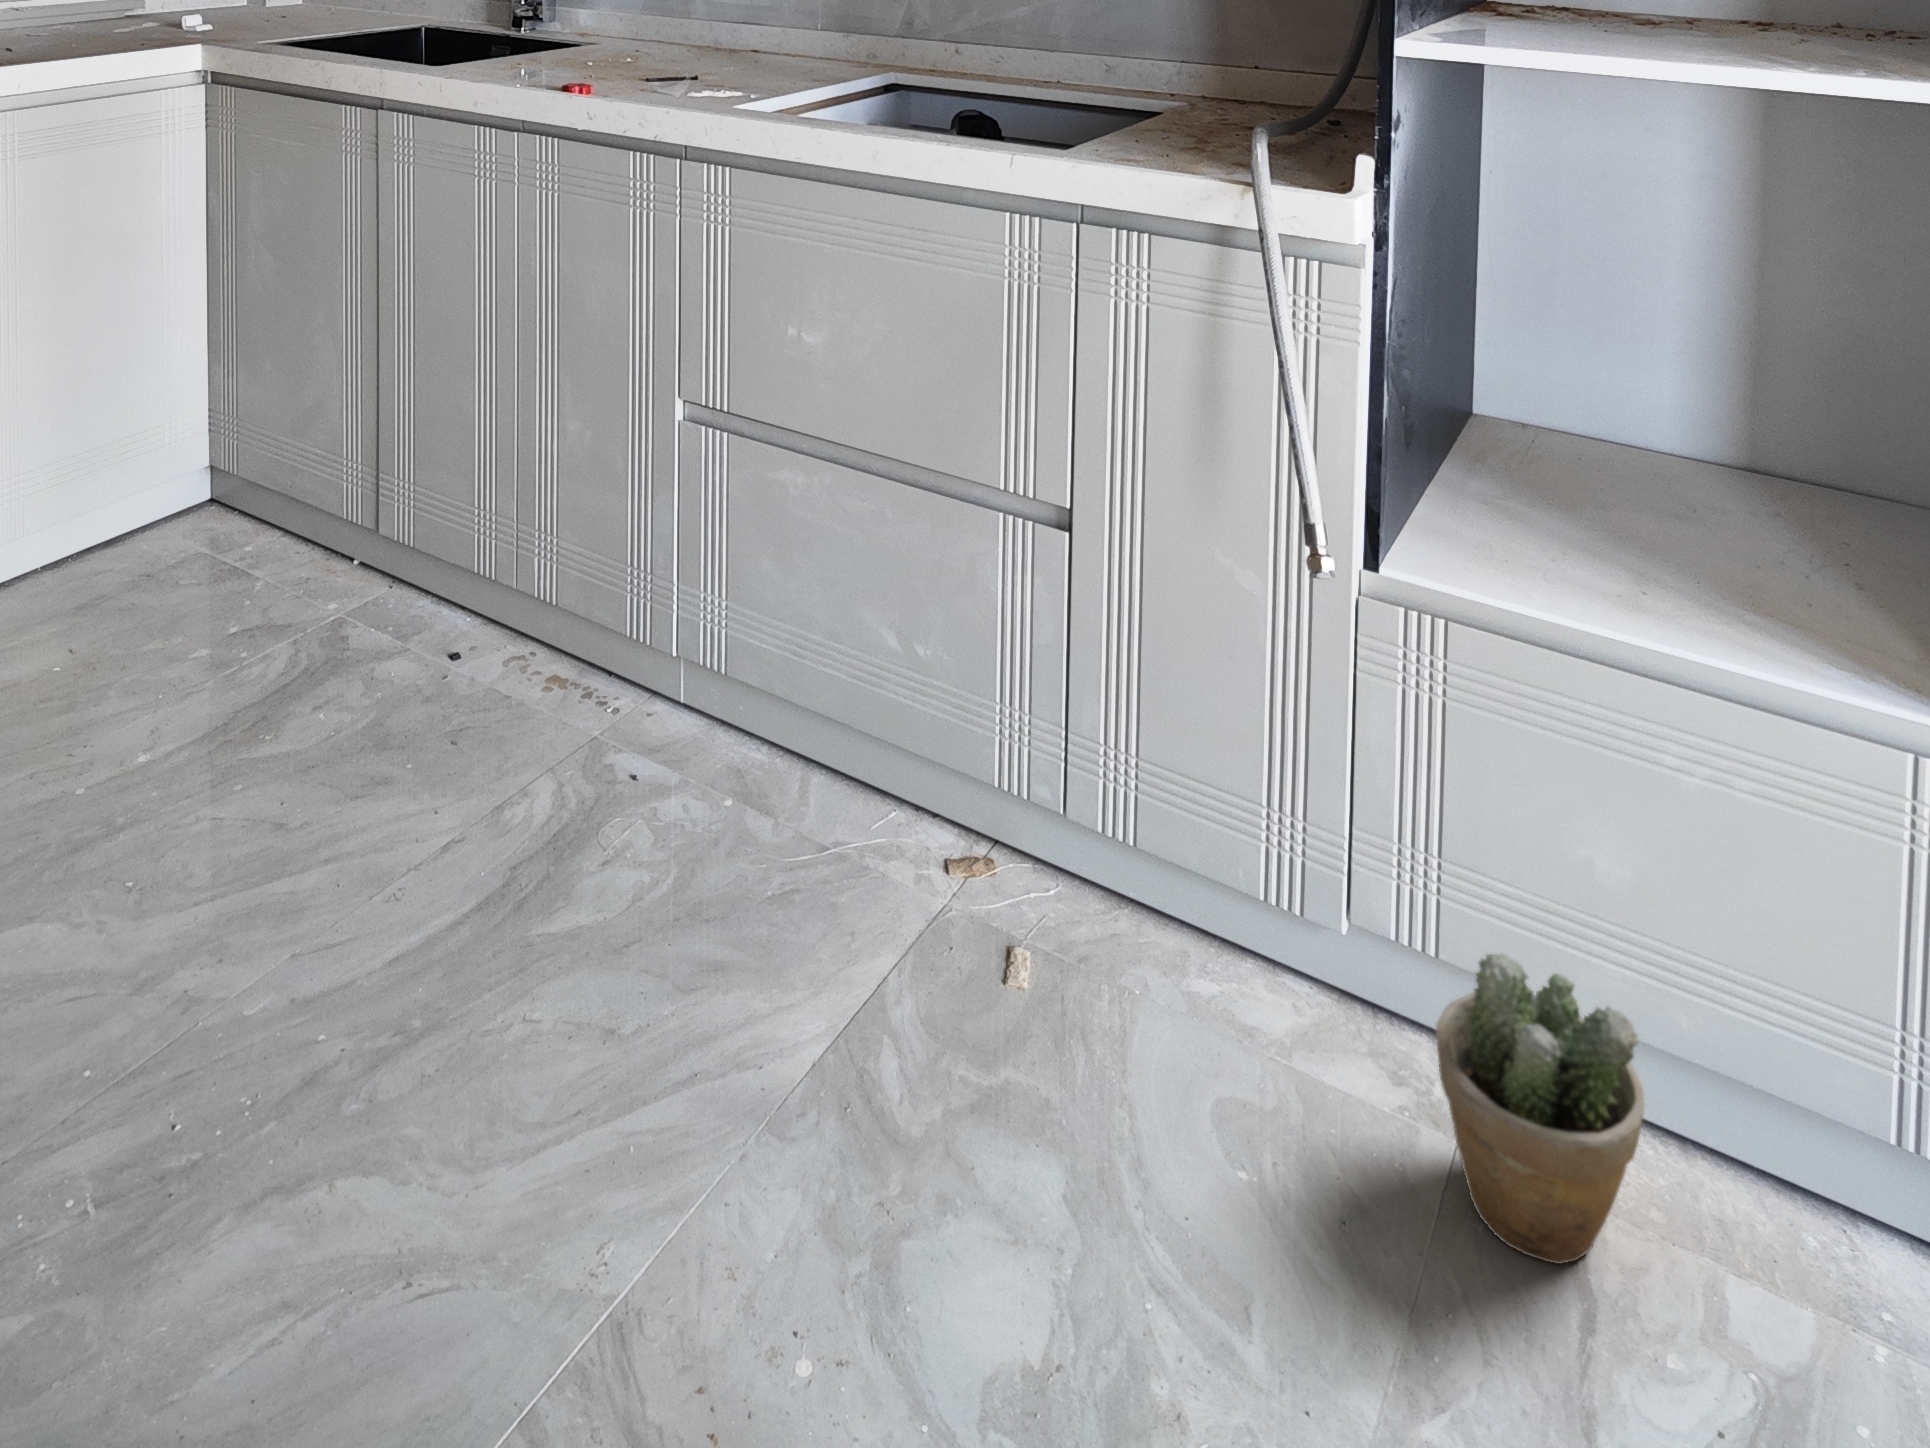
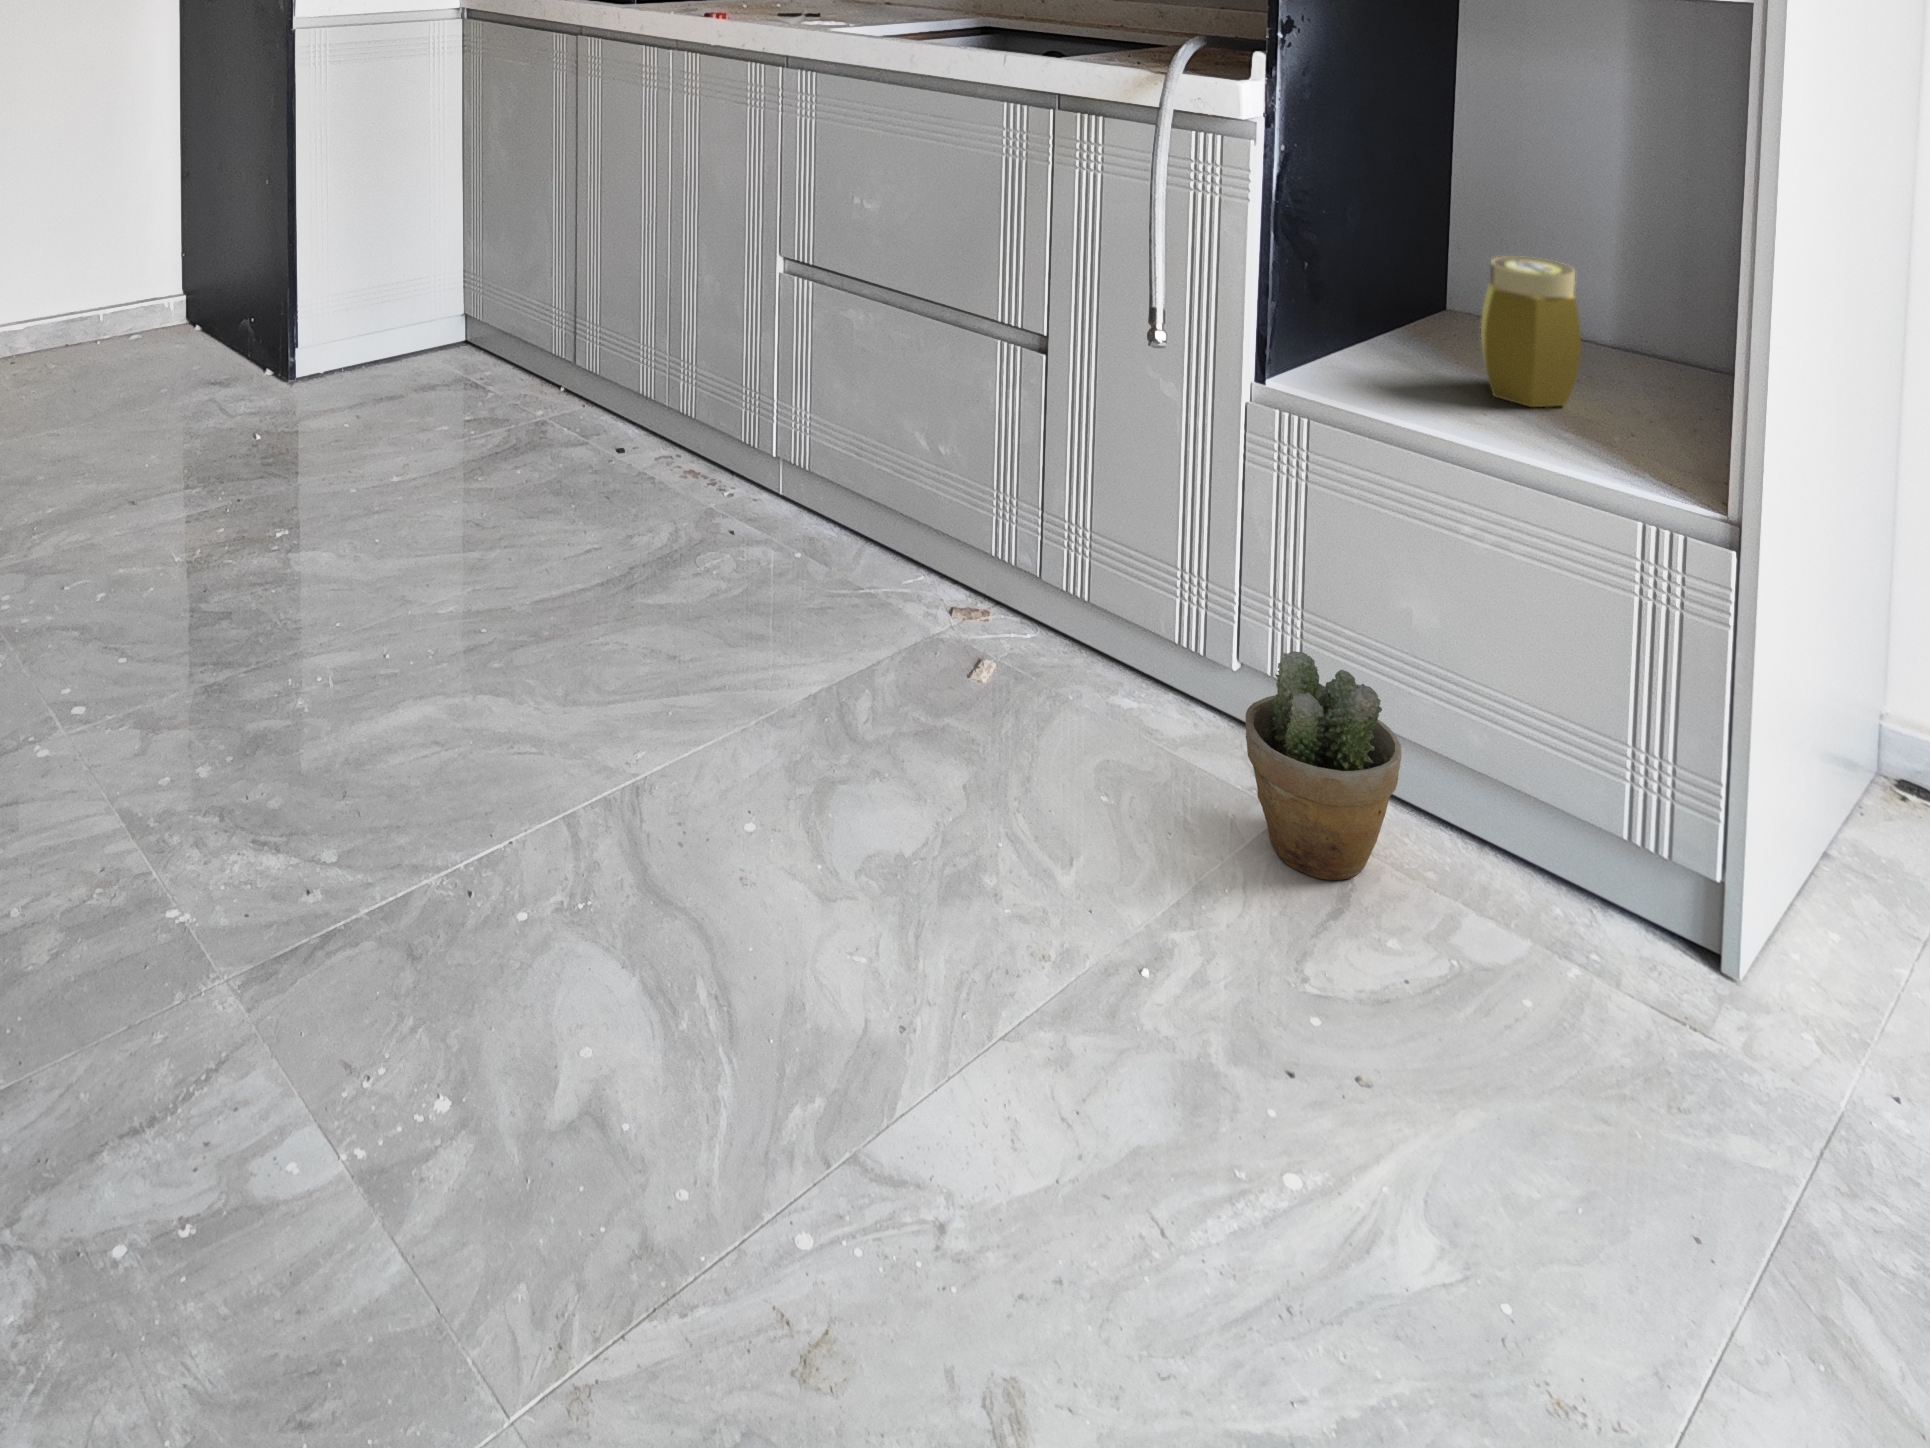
jar: none [1606,390,1738,581] -> present [1481,256,1581,407]

